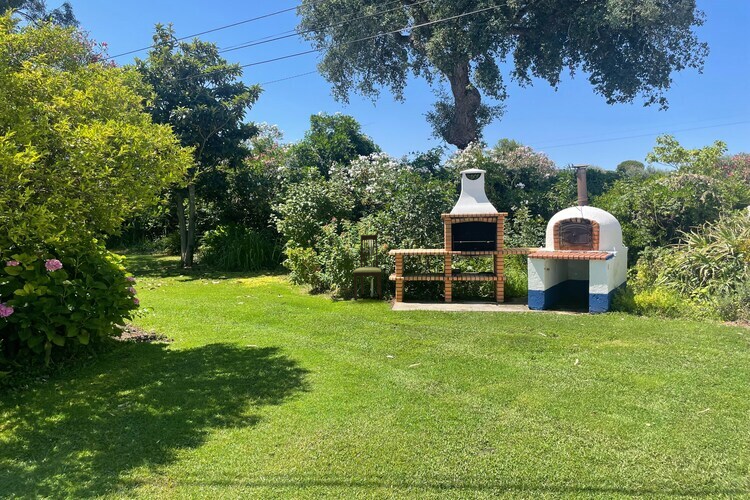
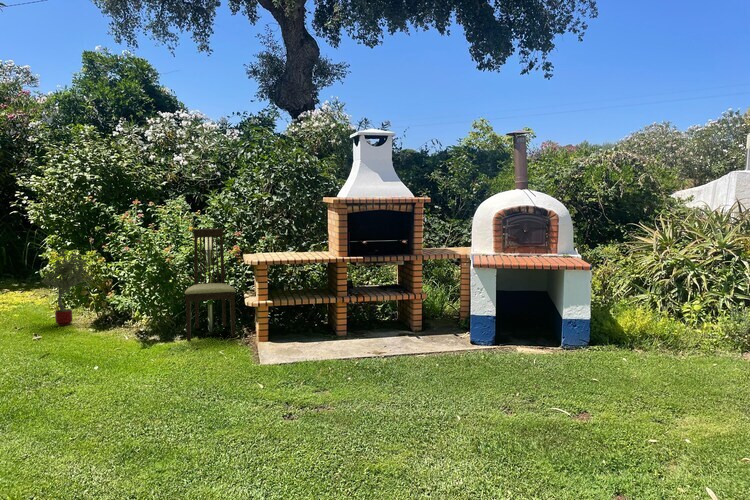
potted tree: none [284,247,309,290] -> present [42,249,92,326]

